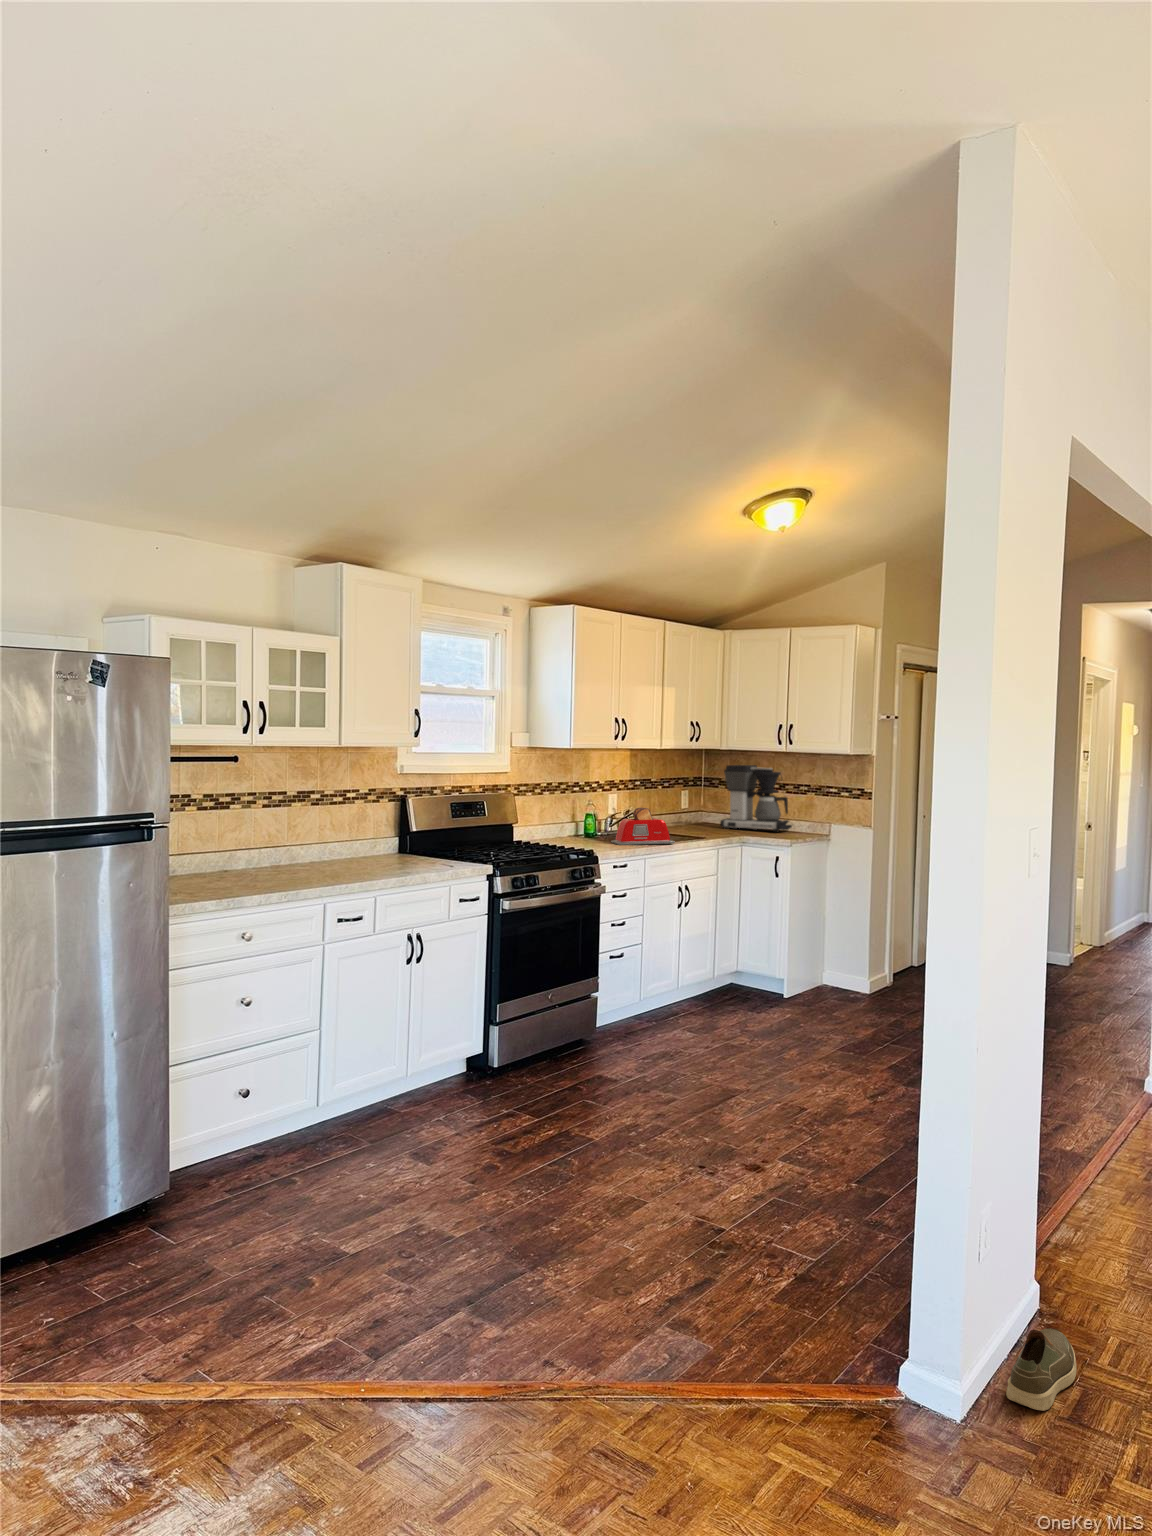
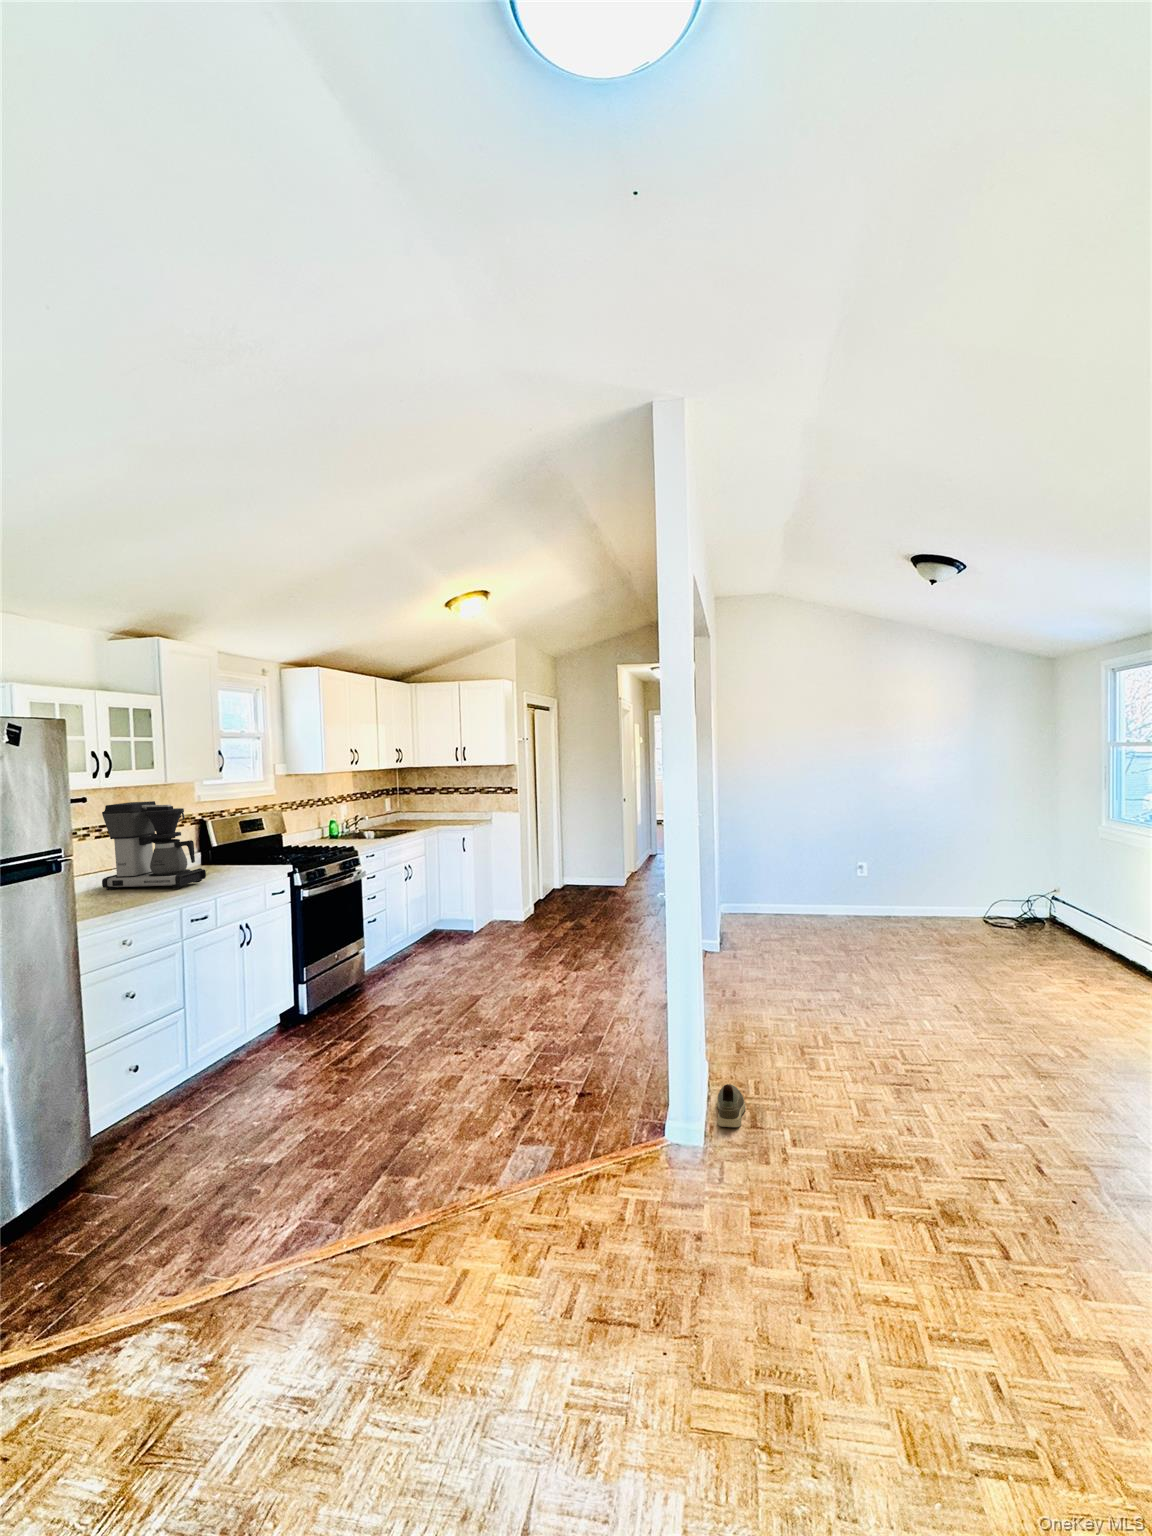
coffee maker: present [720,765,792,832] -> present [102,801,206,890]
toaster: present [611,808,675,845] -> none [356,811,403,839]

